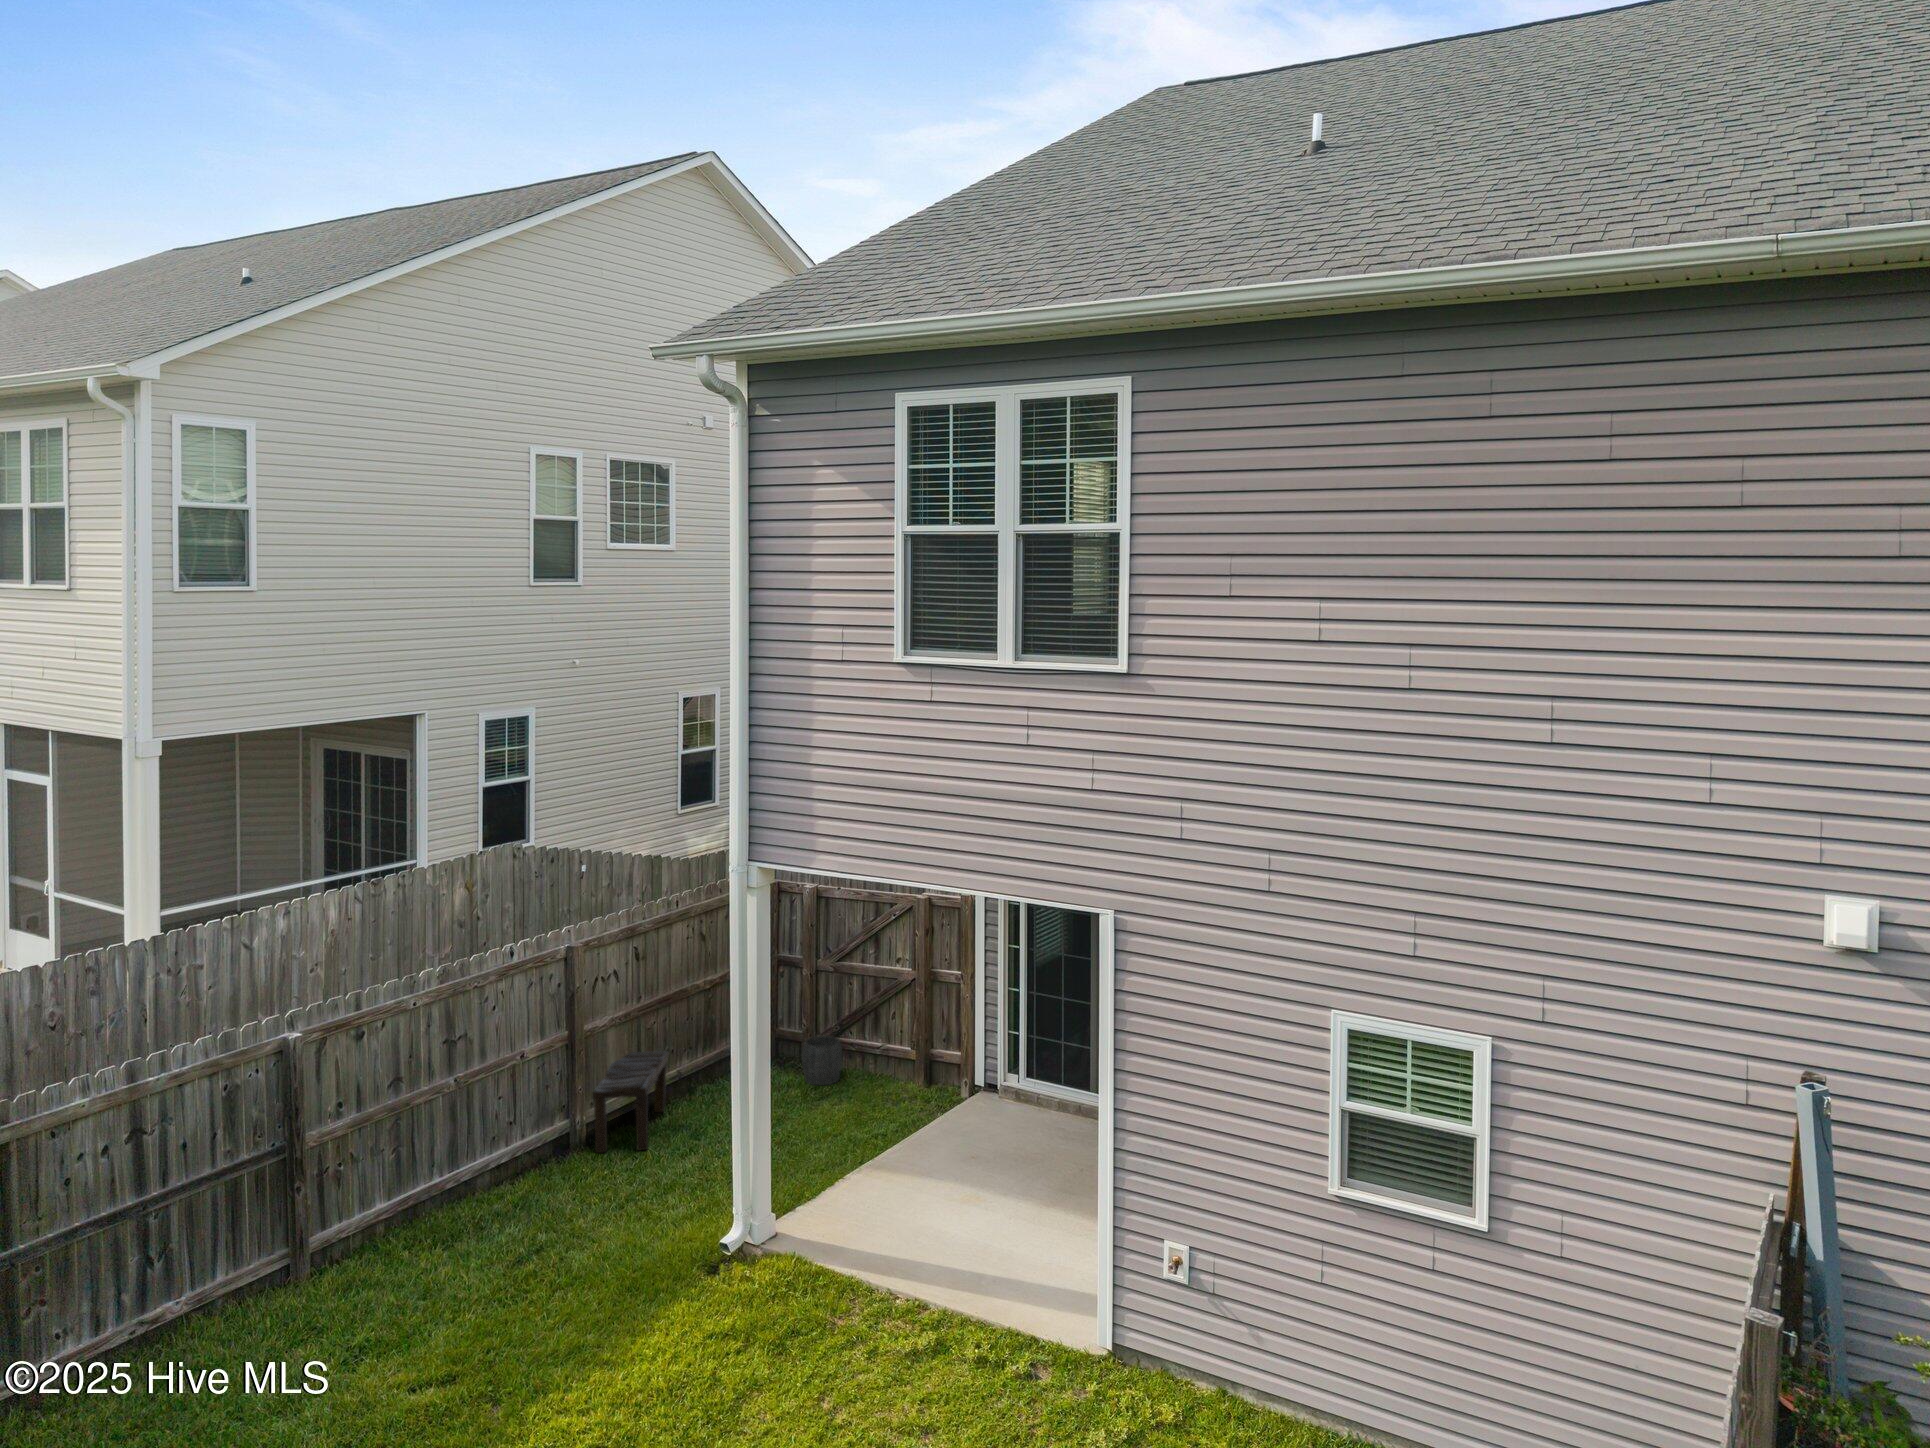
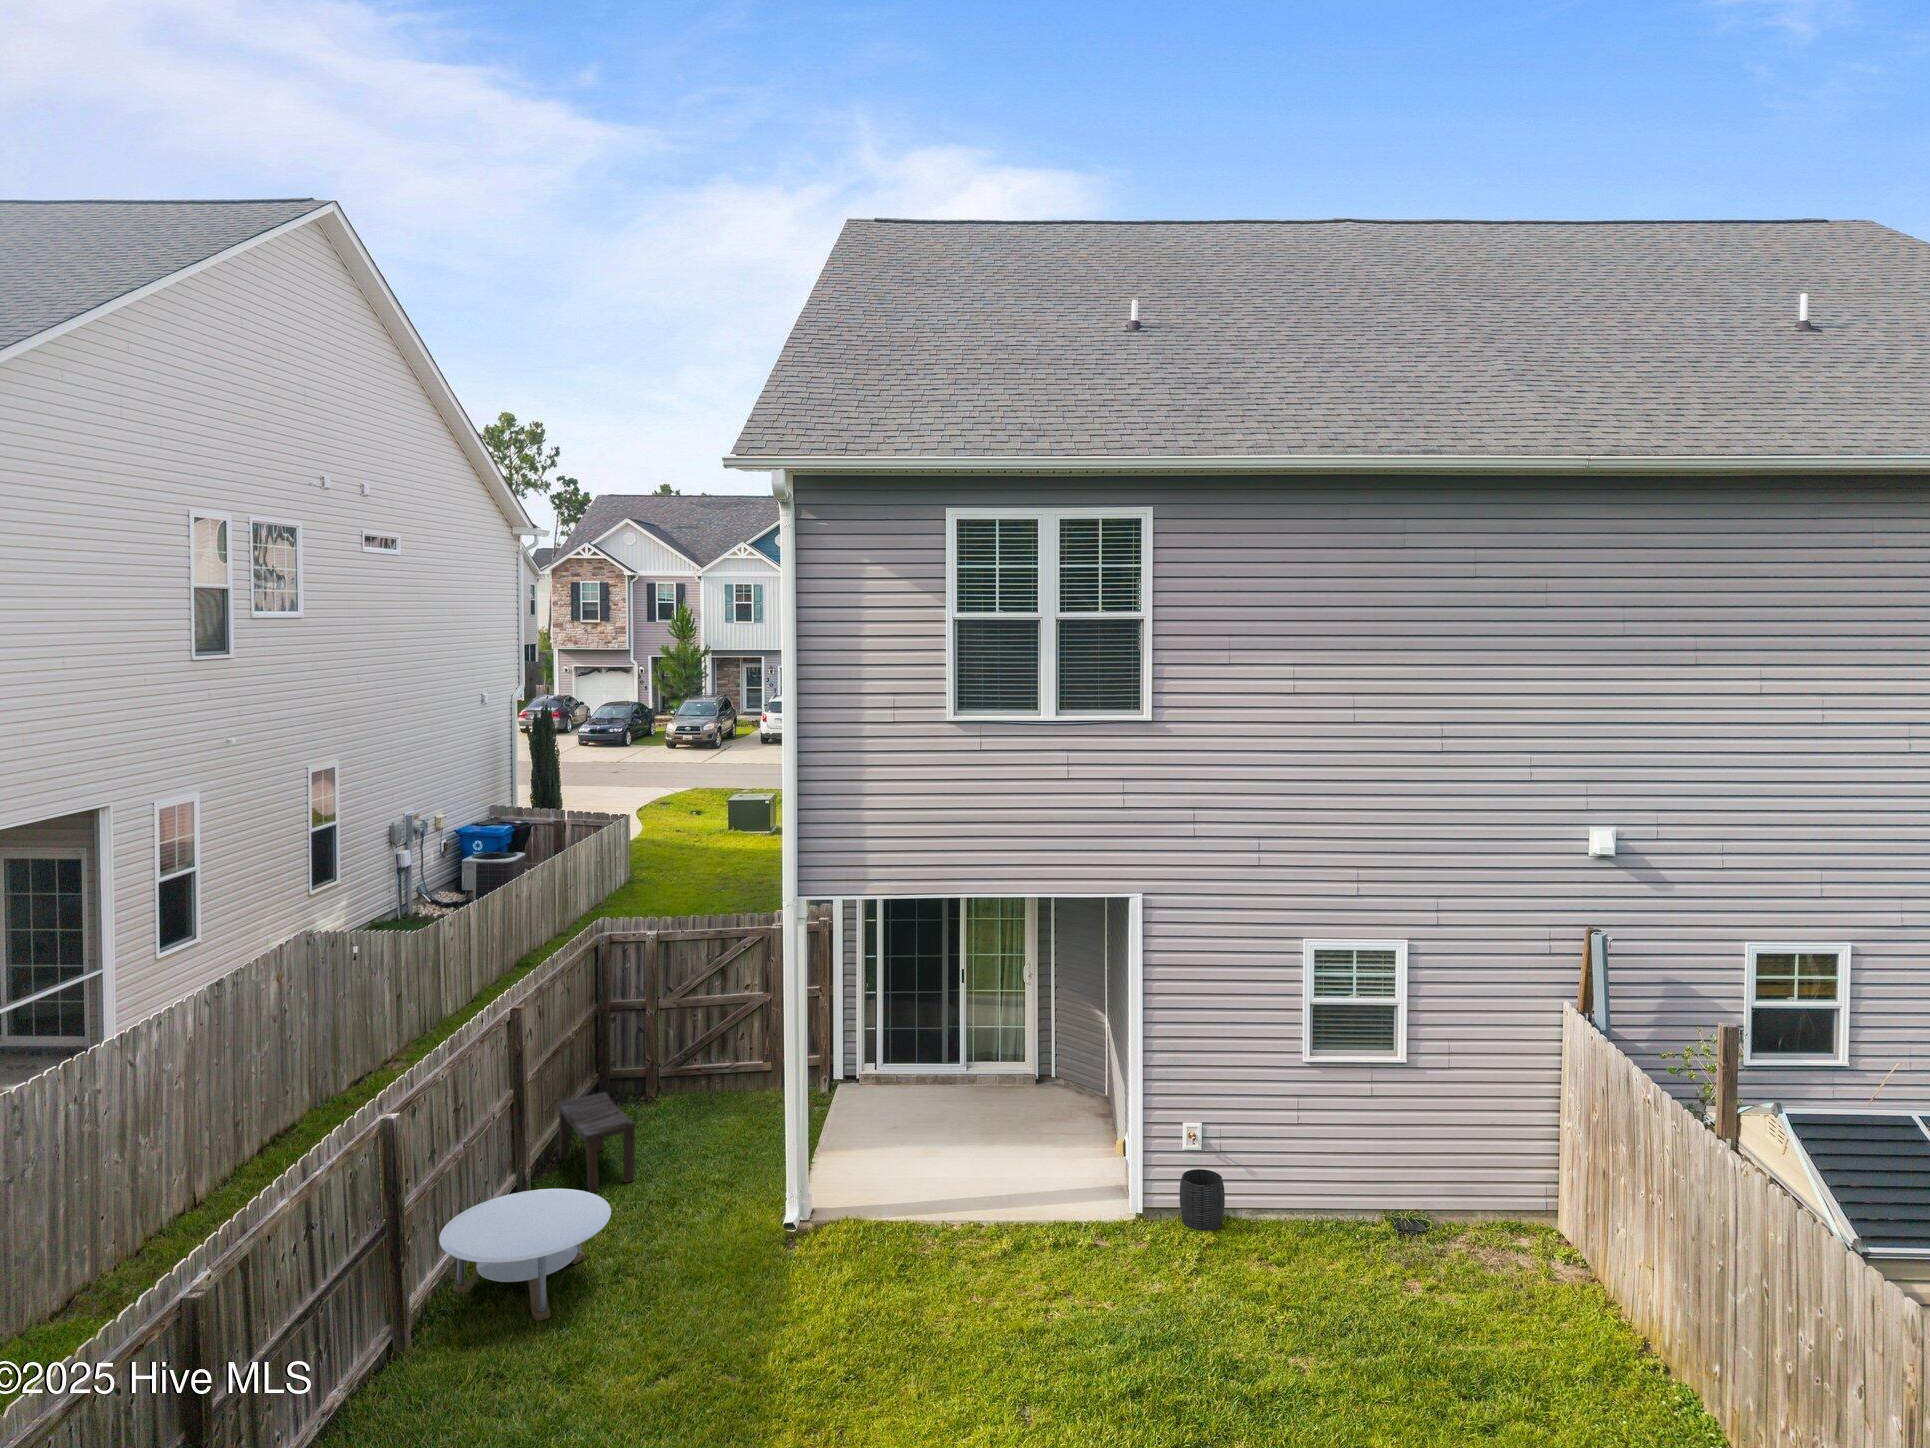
woven basket: present [802,1036,842,1085] -> present [1180,1169,1225,1231]
round table: none [338,1134,516,1266] -> present [439,1189,611,1321]

